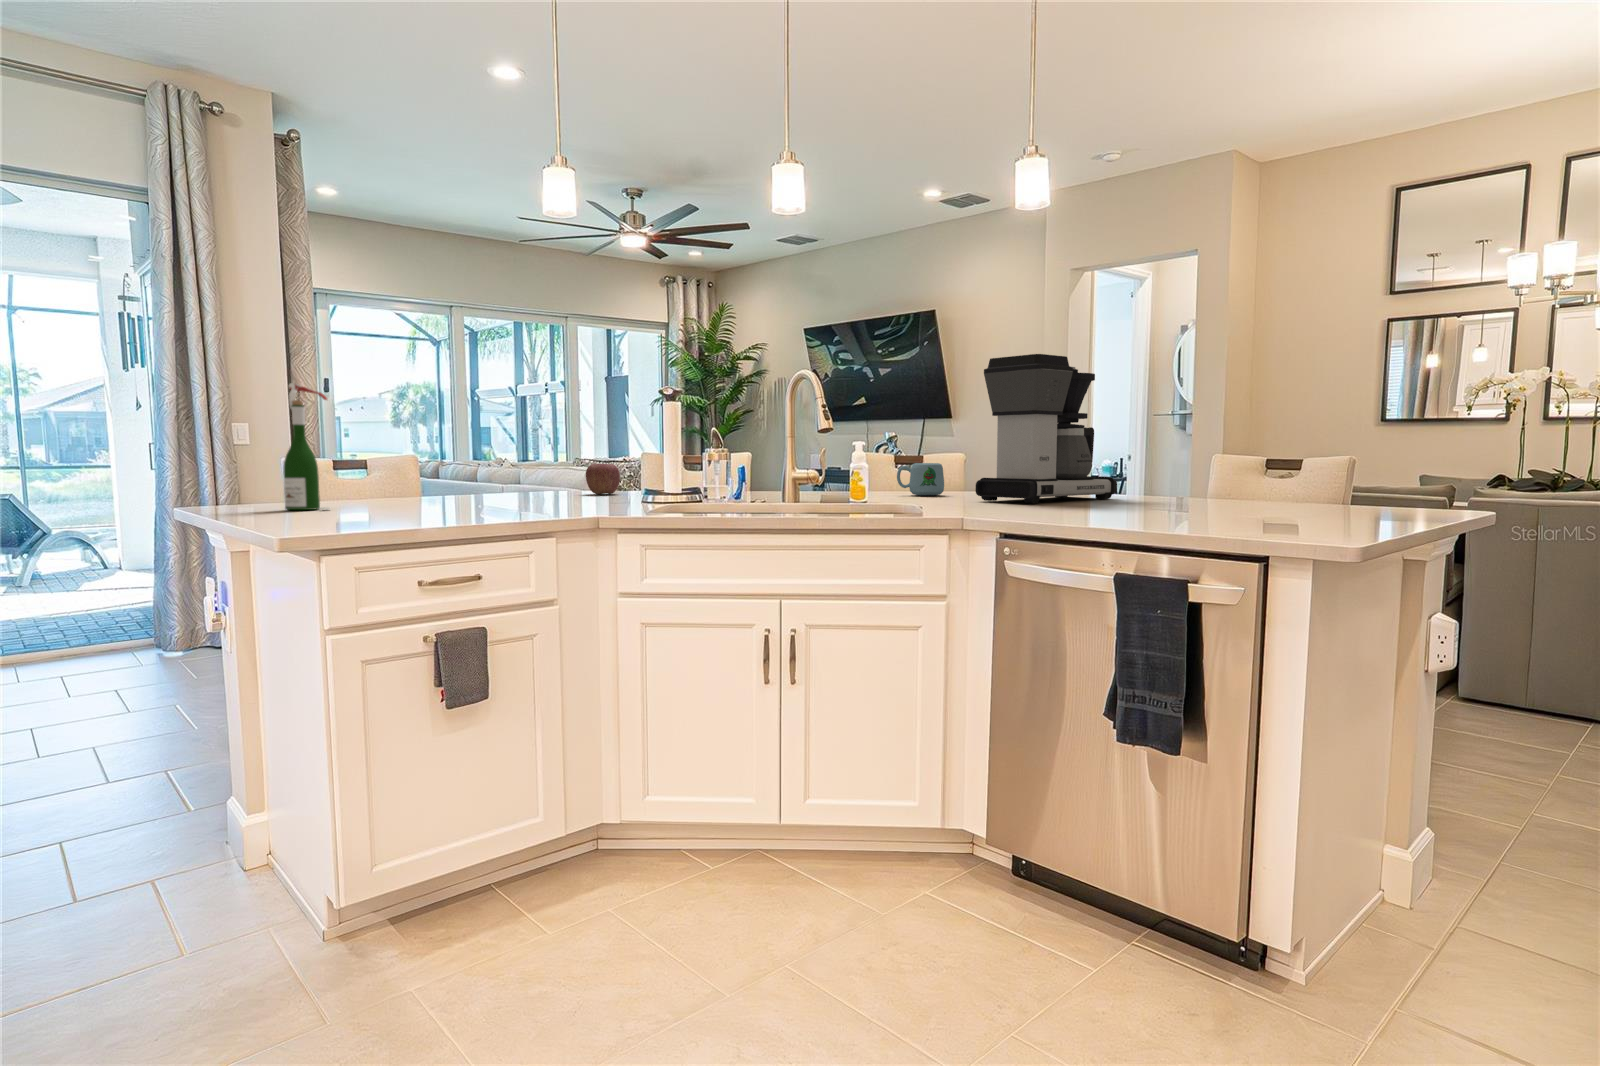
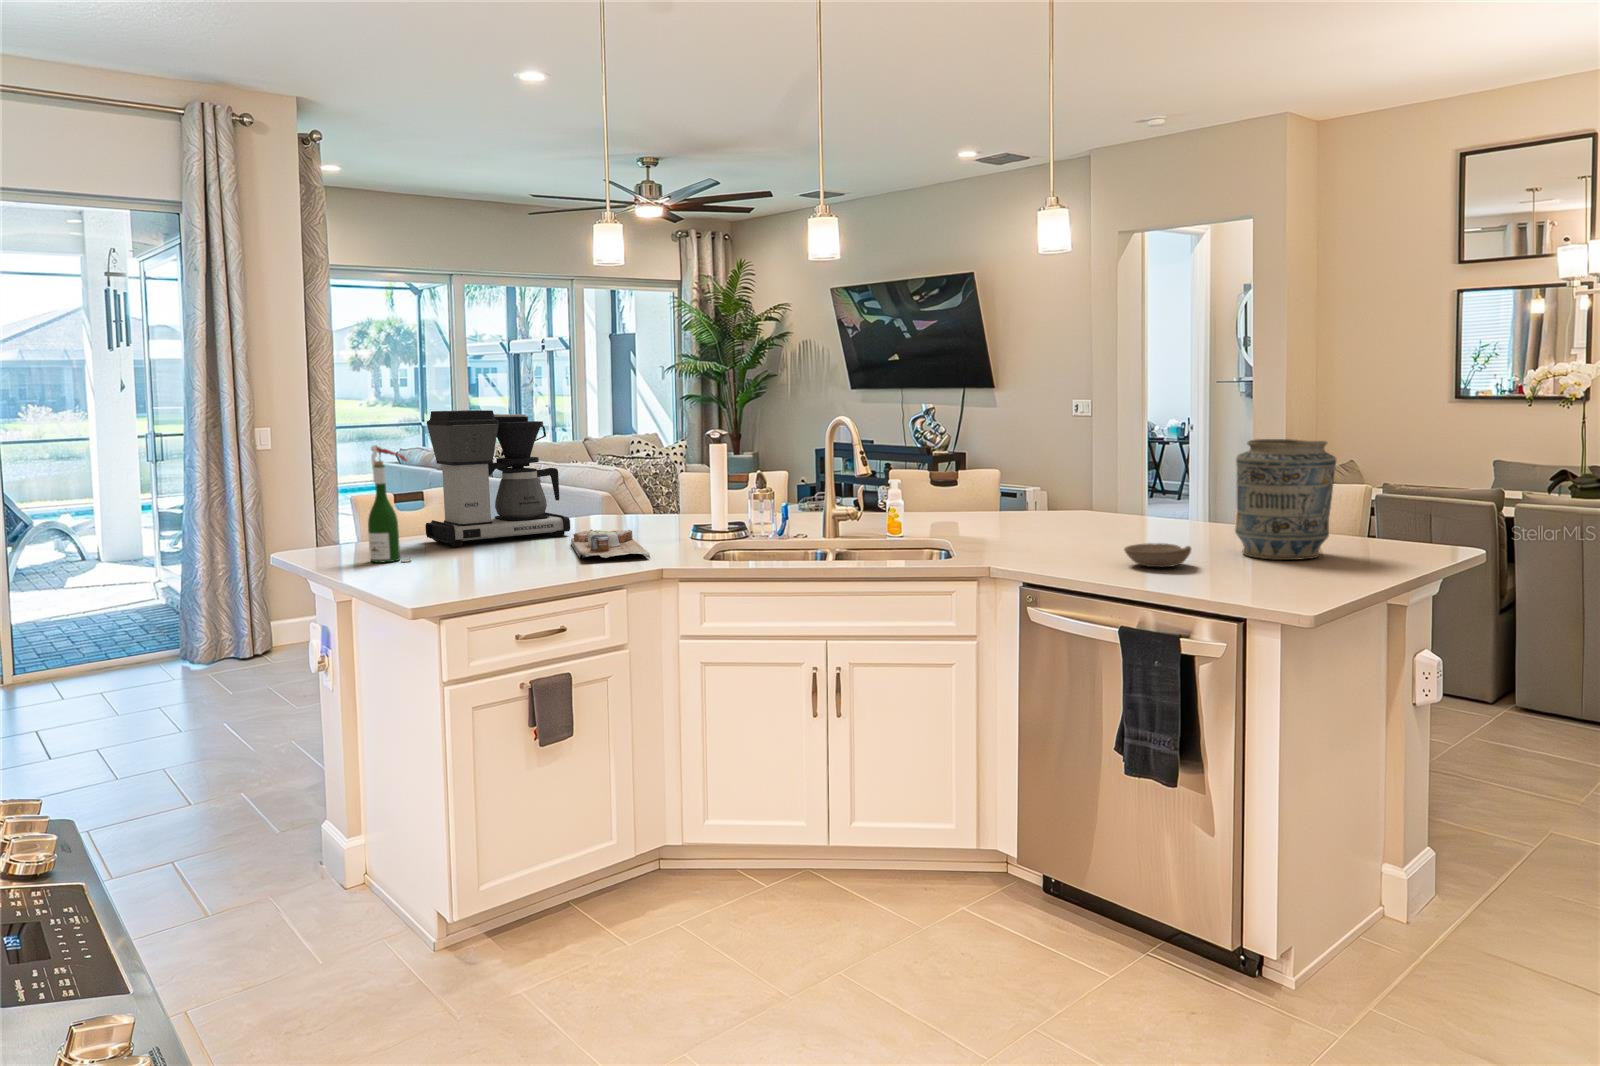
coffee maker: present [975,354,1117,503] -> present [425,410,570,546]
vase: none [1223,384,1336,513] -> present [1235,439,1336,560]
apple: present [586,463,620,494] -> none [630,496,664,526]
mug: present [897,463,944,496] -> none [934,493,980,526]
cutting board: none [514,482,591,509] -> present [571,530,650,558]
bowl: none [1108,494,1183,516] -> present [1124,543,1191,567]

